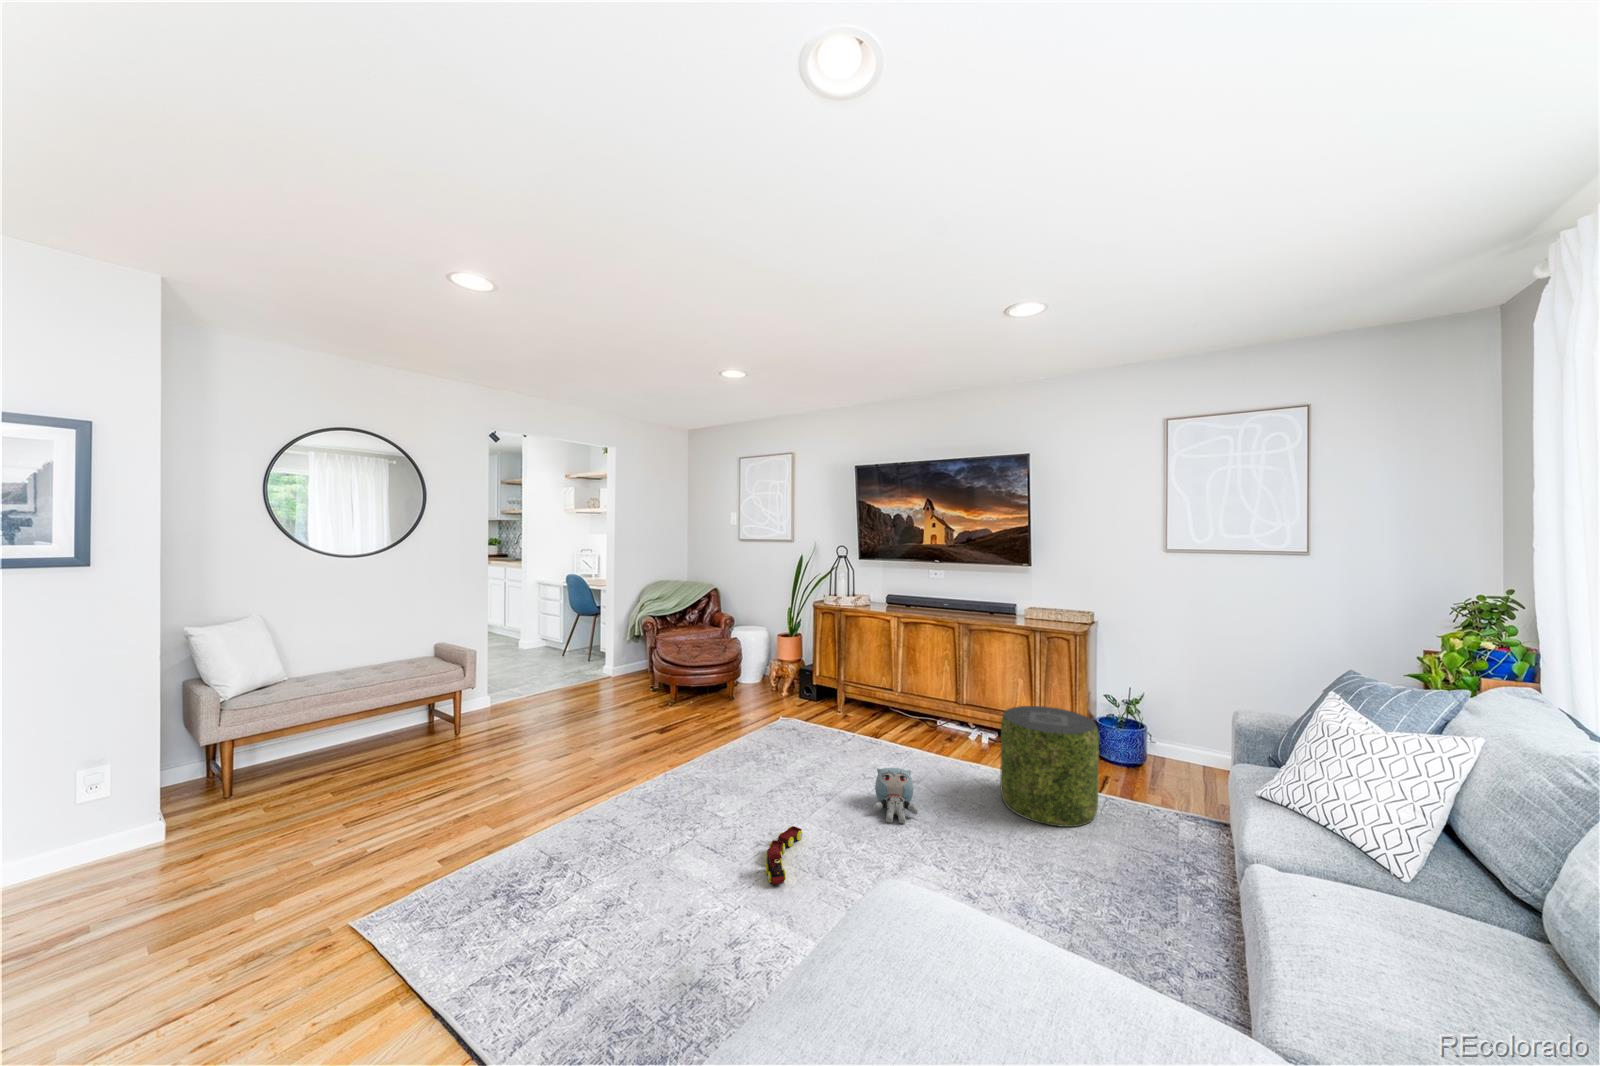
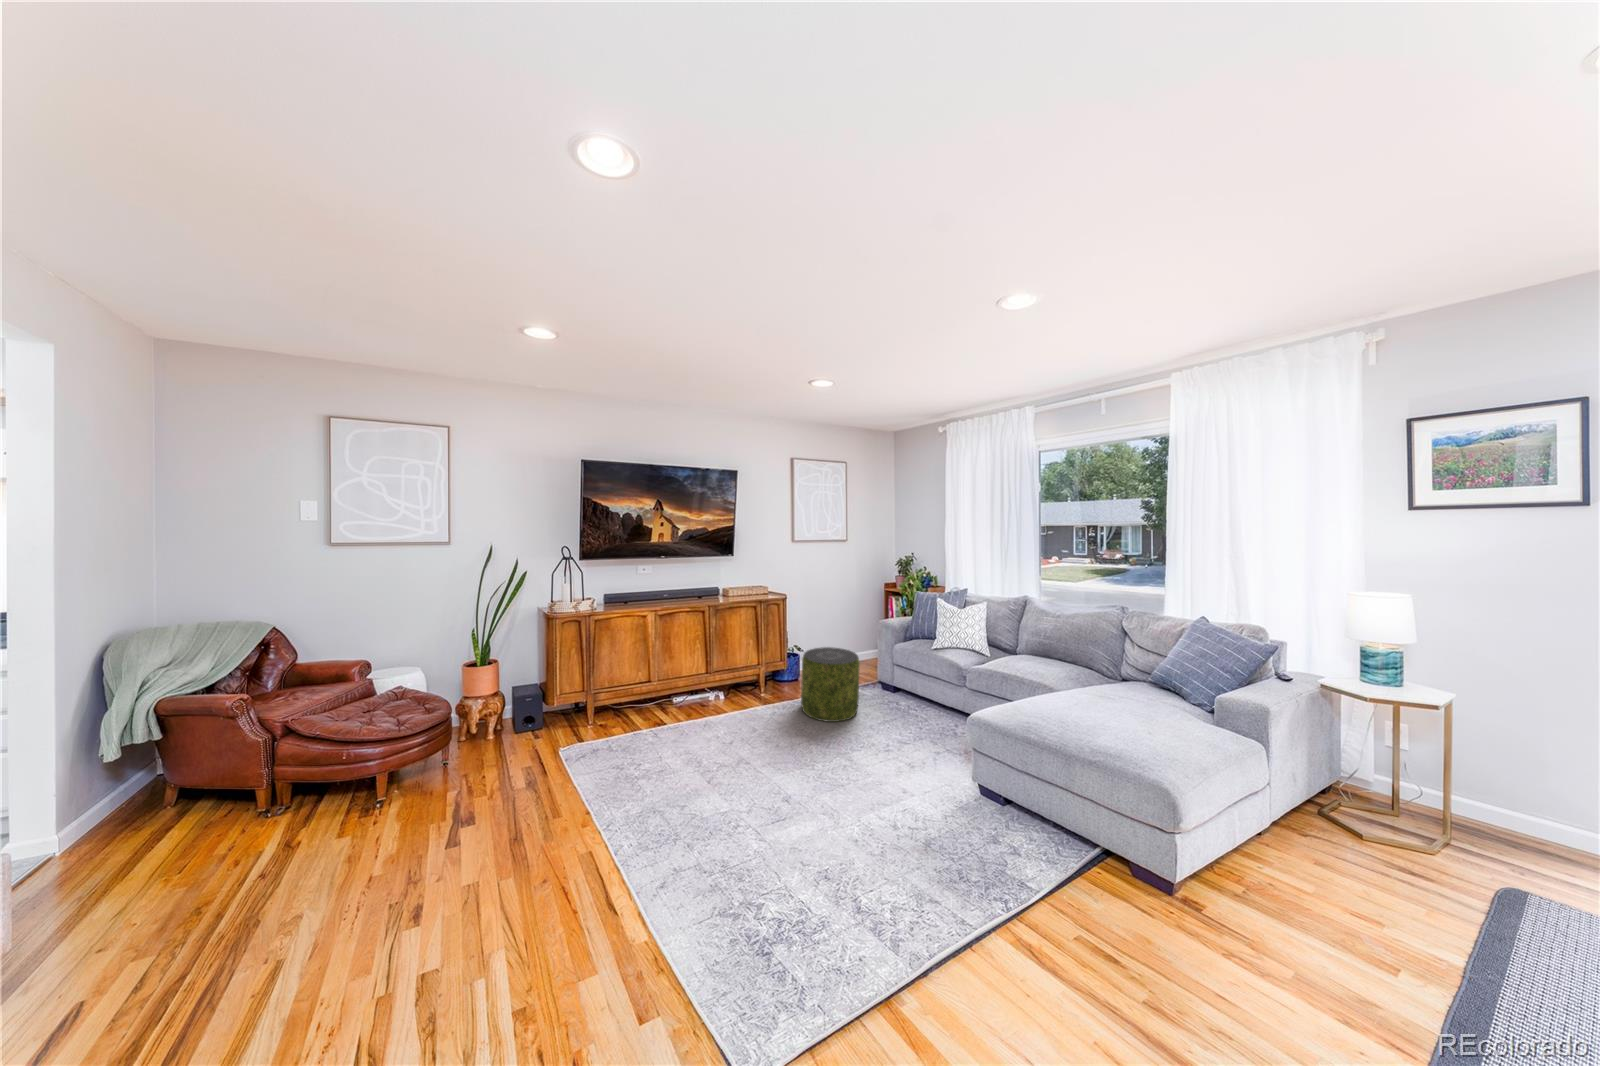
plush toy: present [873,768,918,824] -> none [776,725,821,768]
toy train: present [765,826,802,884] -> none [802,806,875,849]

